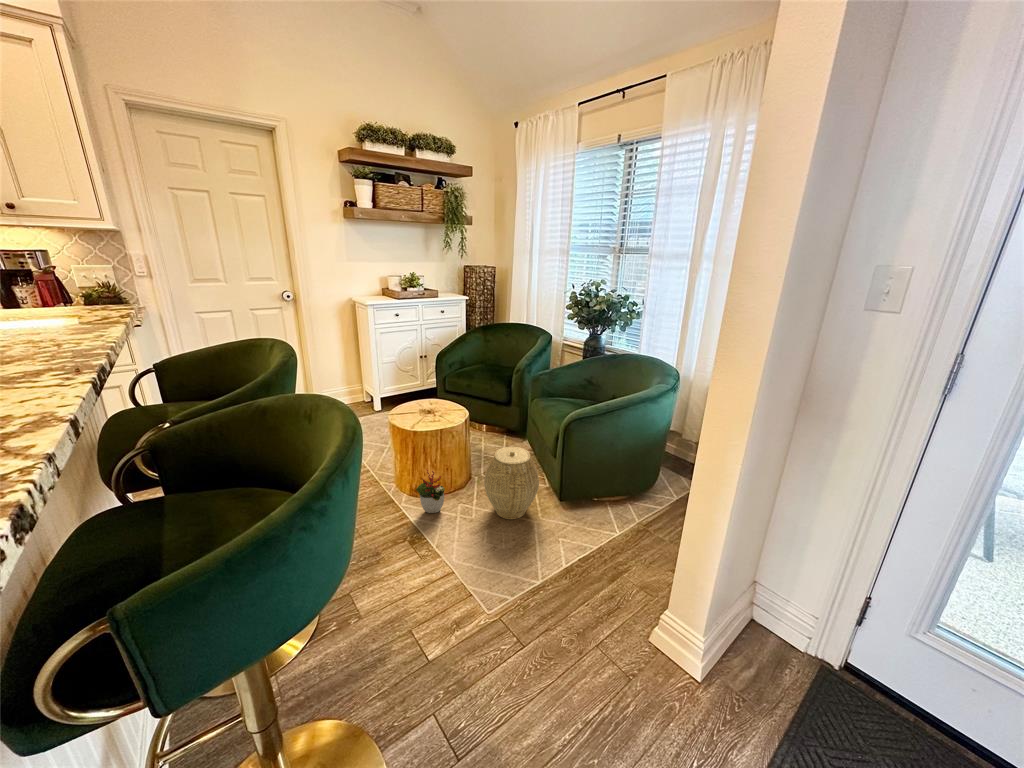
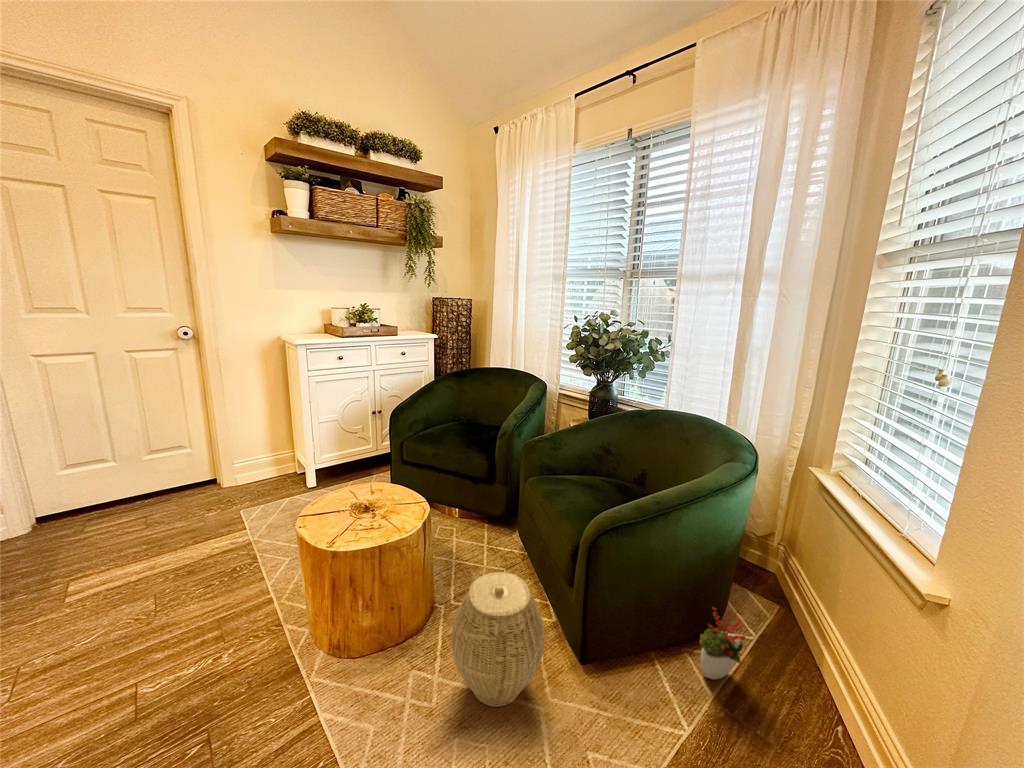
decorative plant: present [416,469,445,513] -> present [700,608,745,679]

